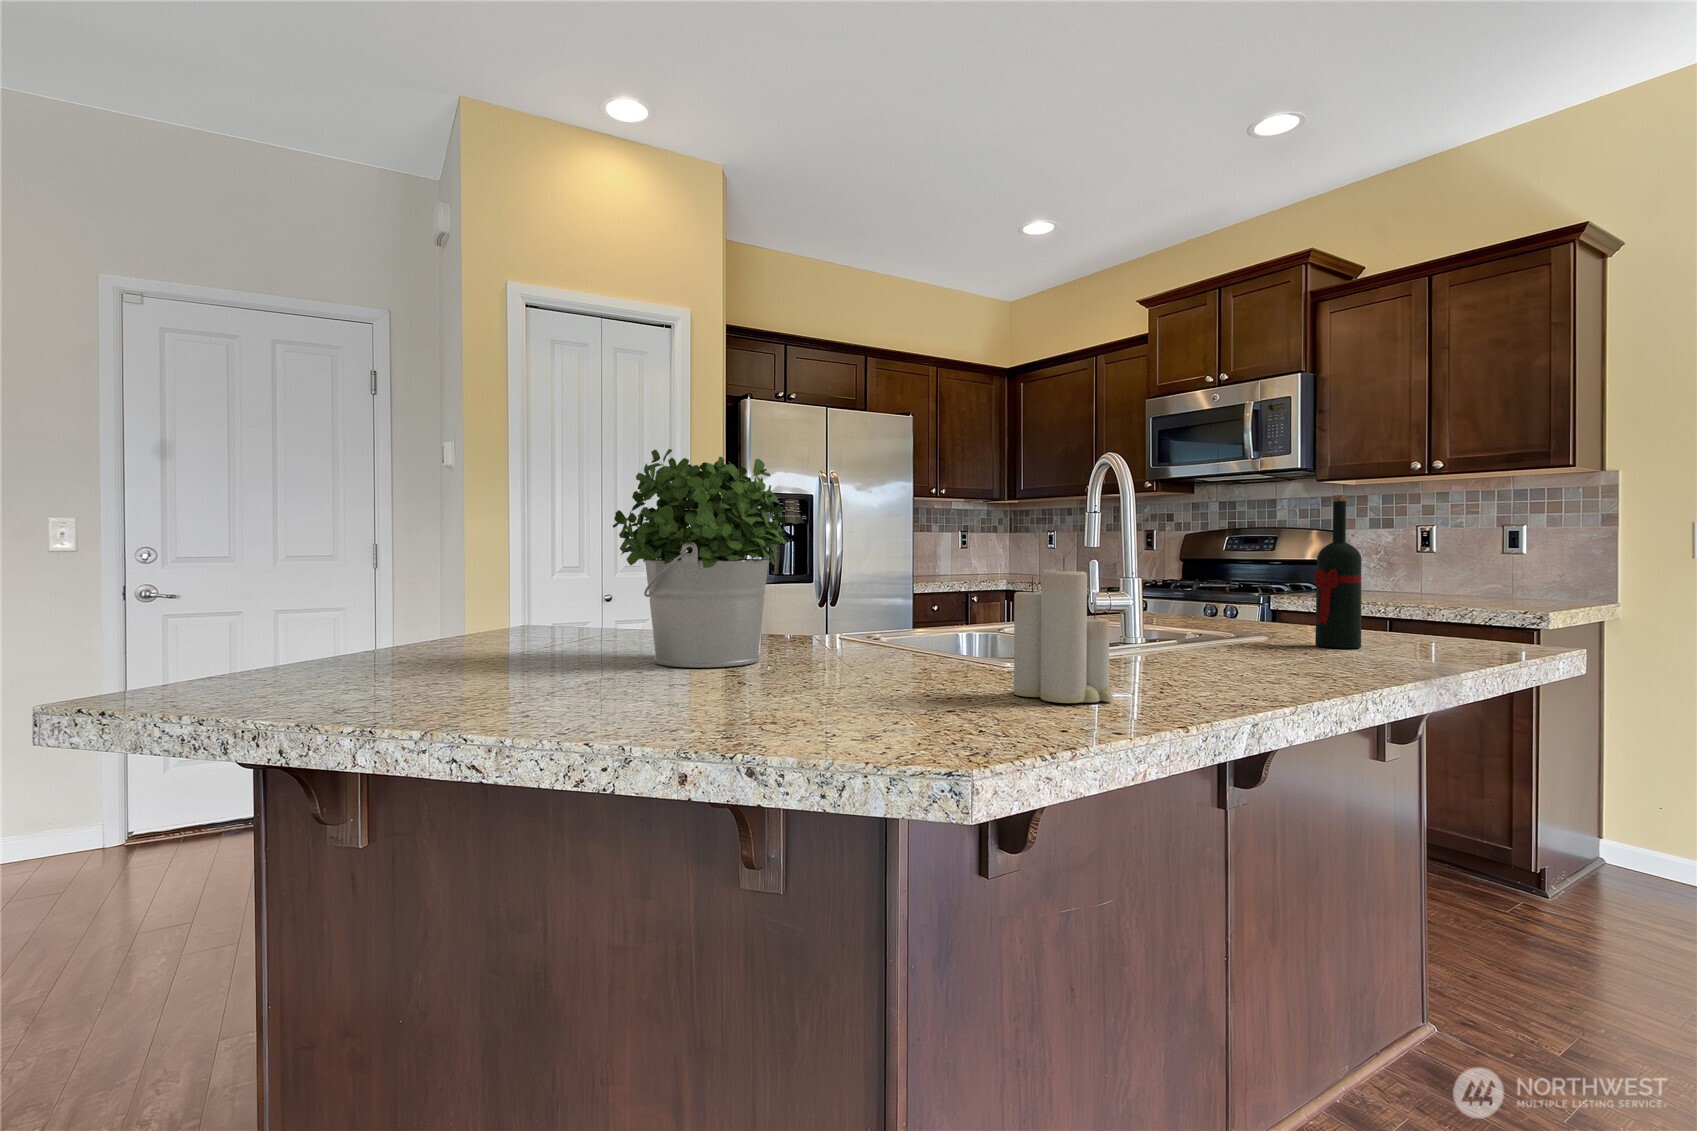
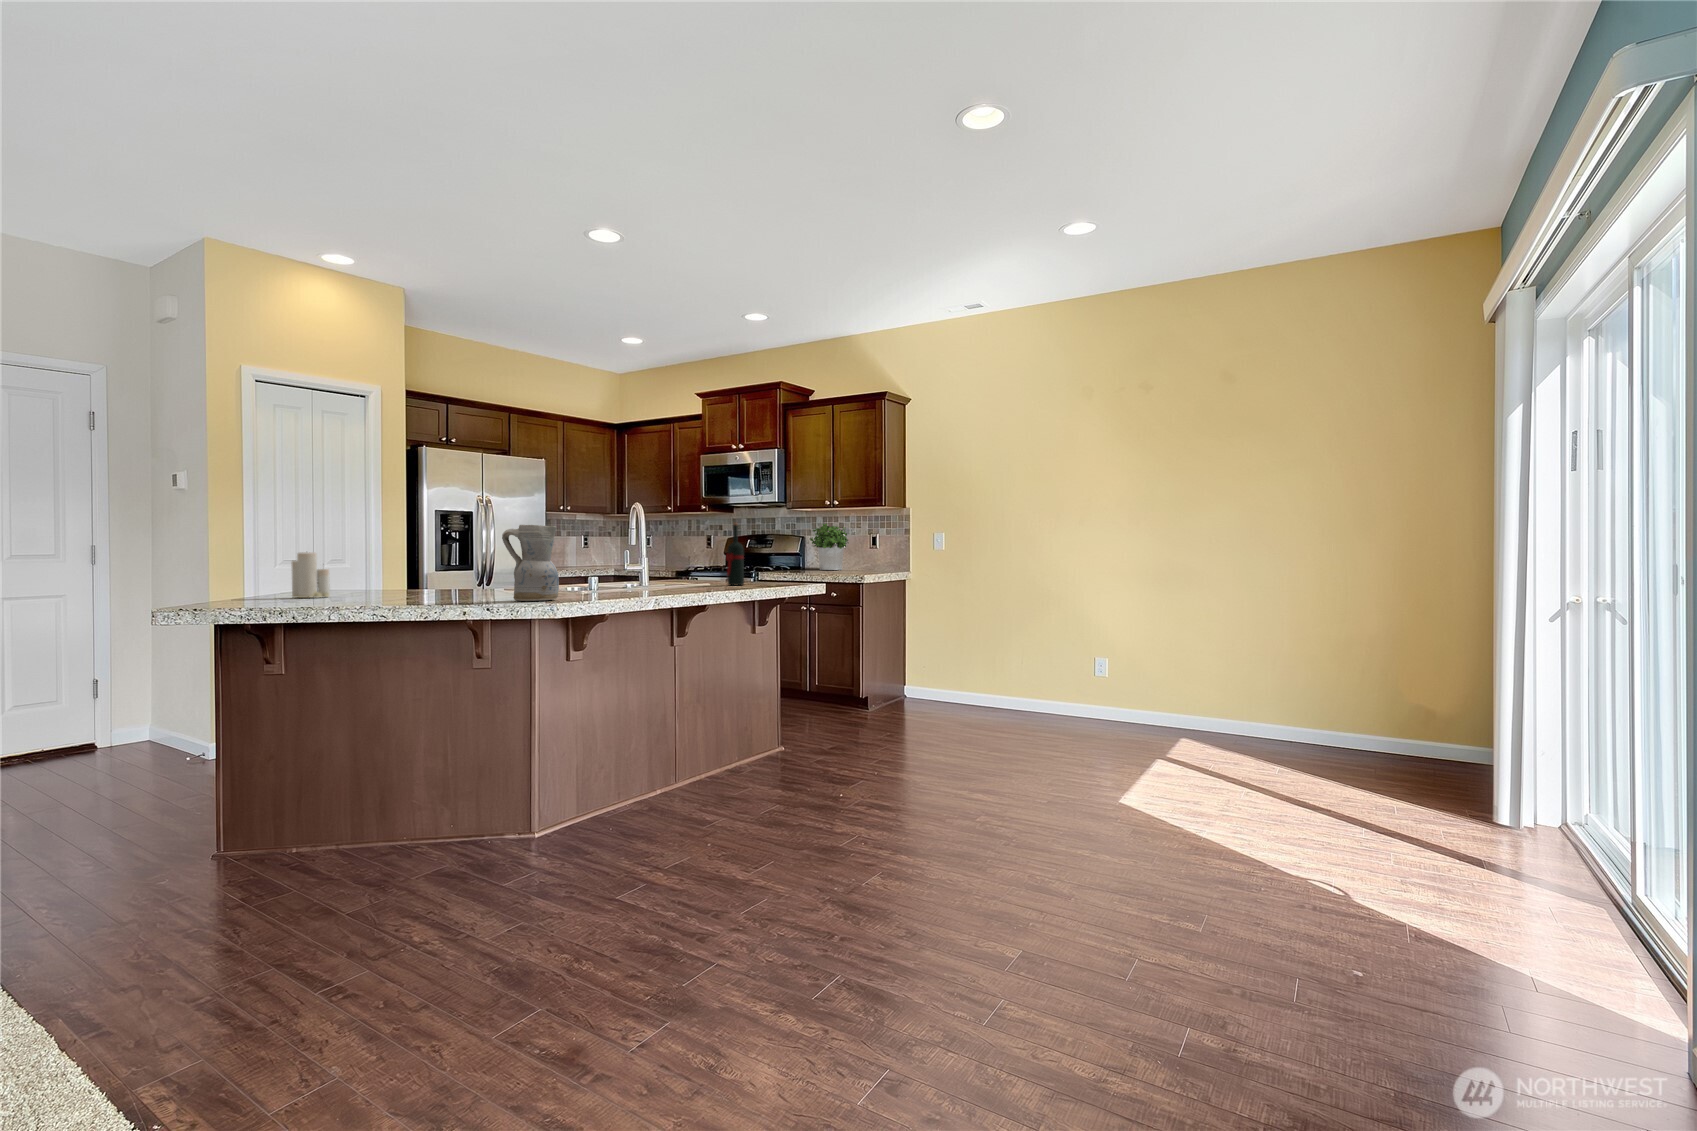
potted plant: present [613,449,787,668] -> present [810,524,848,570]
ceramic pitcher: none [806,491,960,729] -> present [502,525,559,601]
candle: present [1014,556,1113,703] -> present [292,552,330,598]

